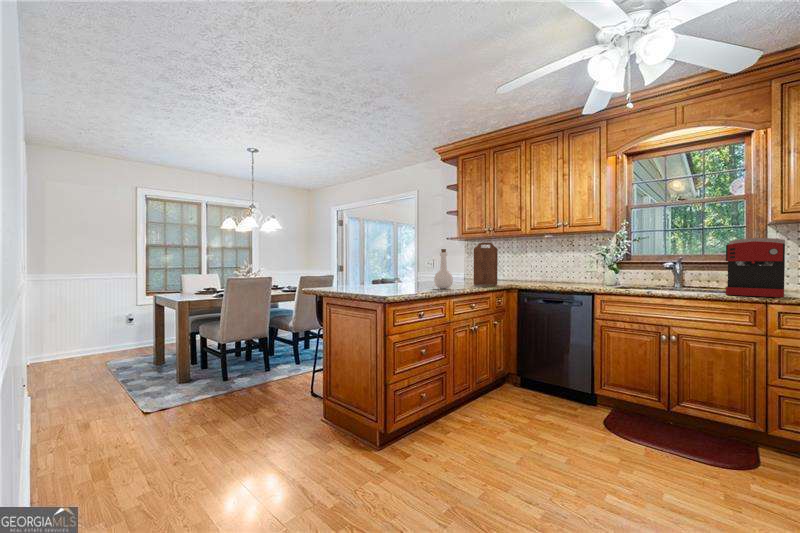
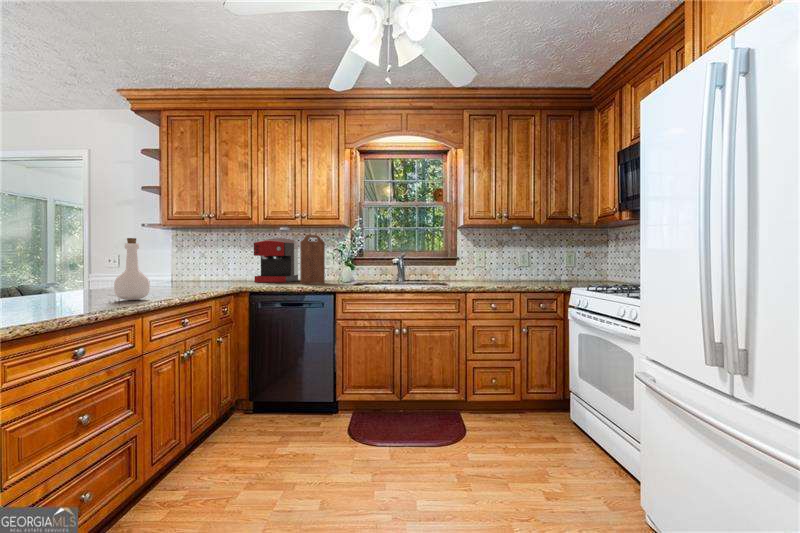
coffee maker: present [726,238,785,297] -> present [254,238,298,283]
cutting board: present [474,242,498,285] -> present [300,235,325,284]

